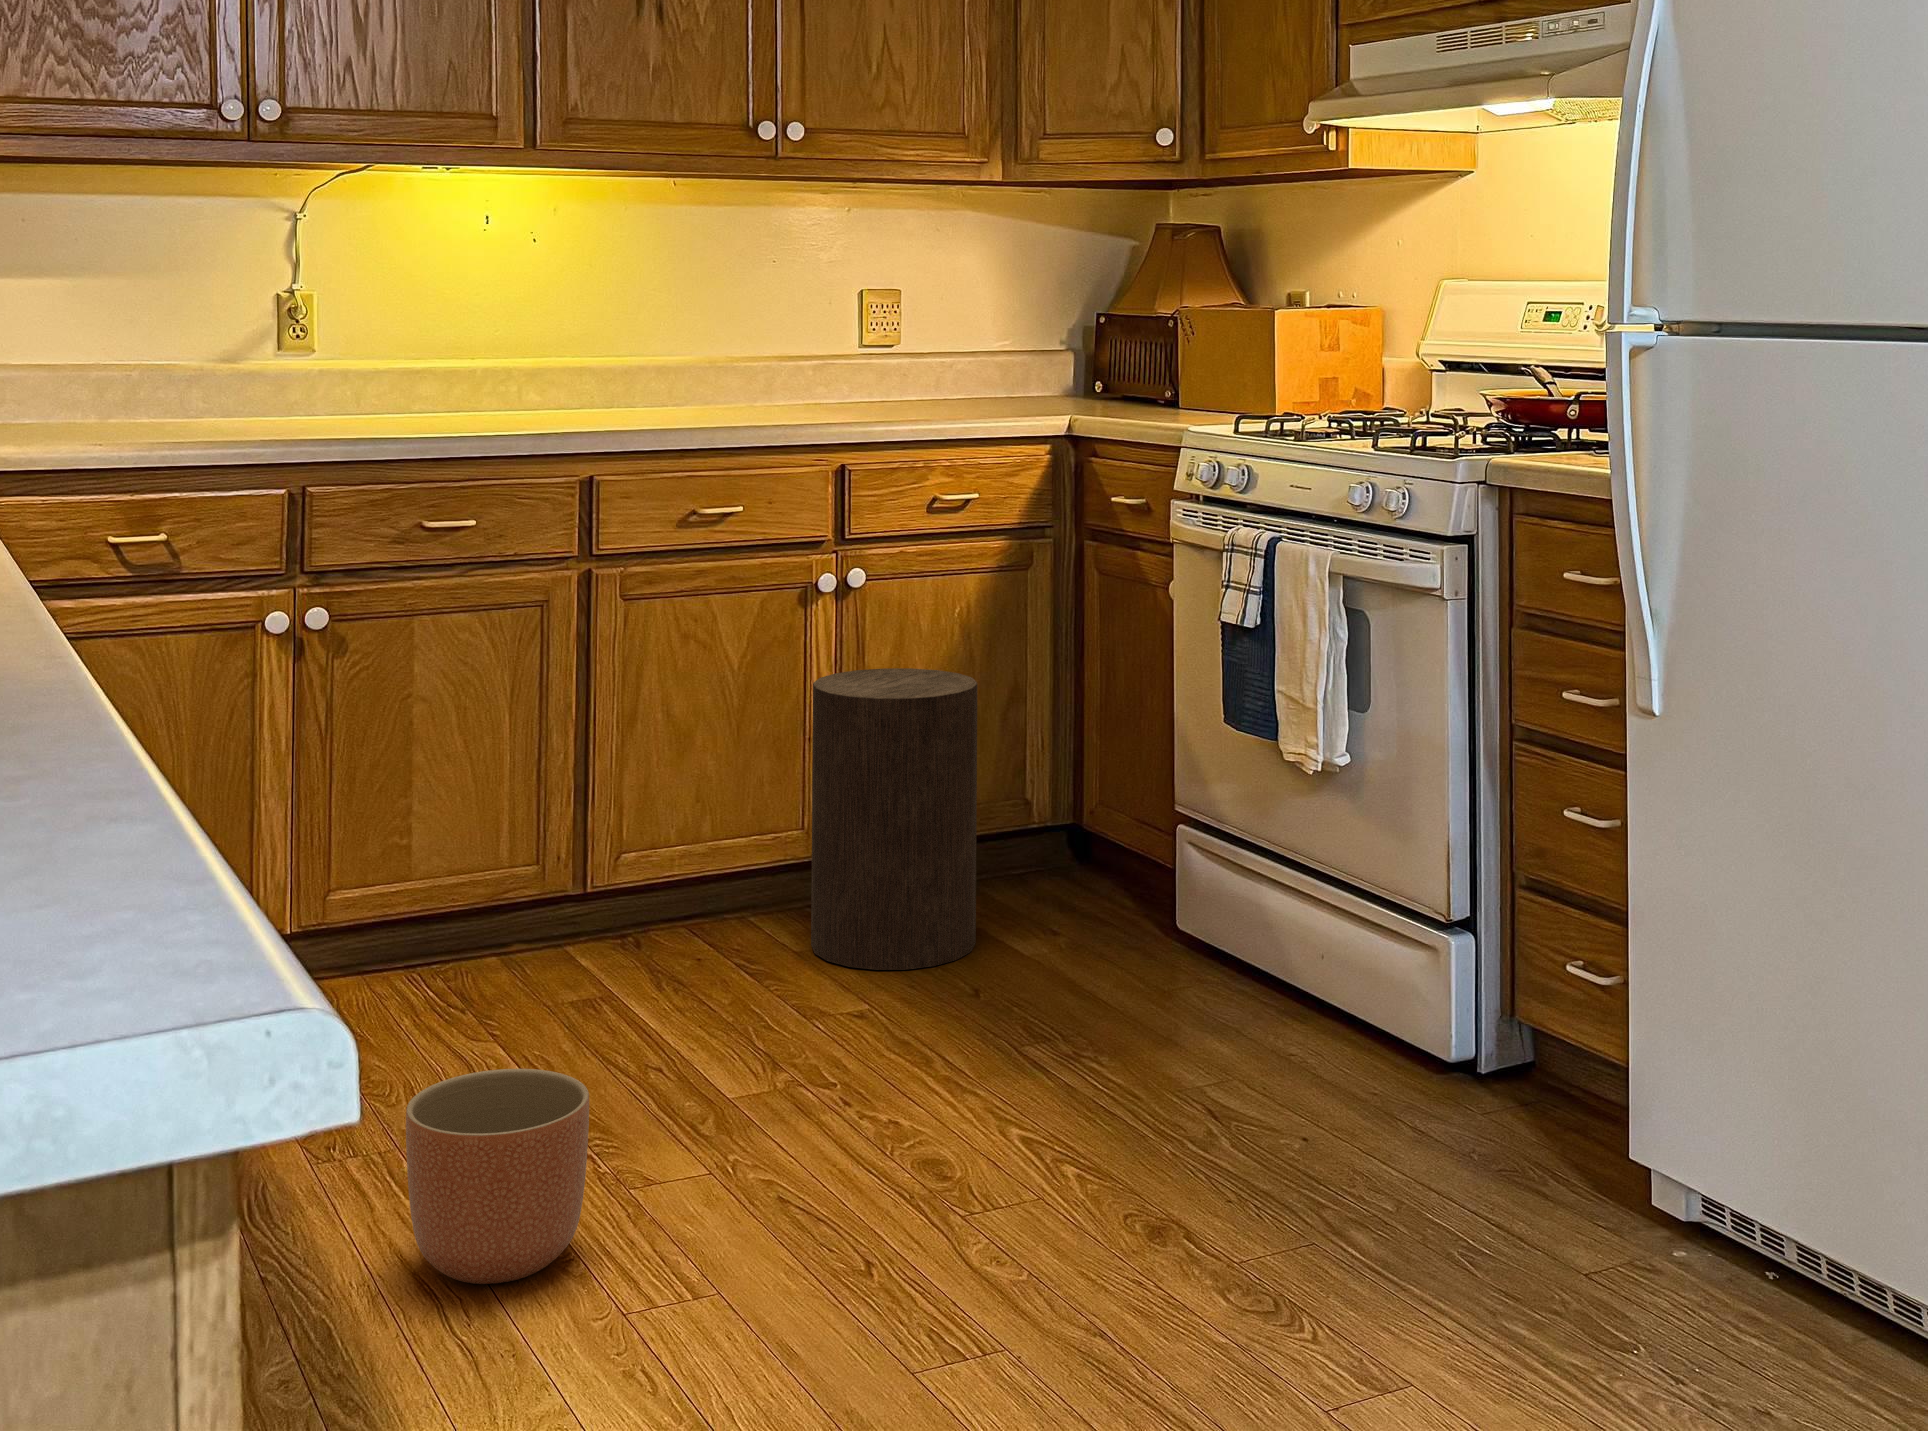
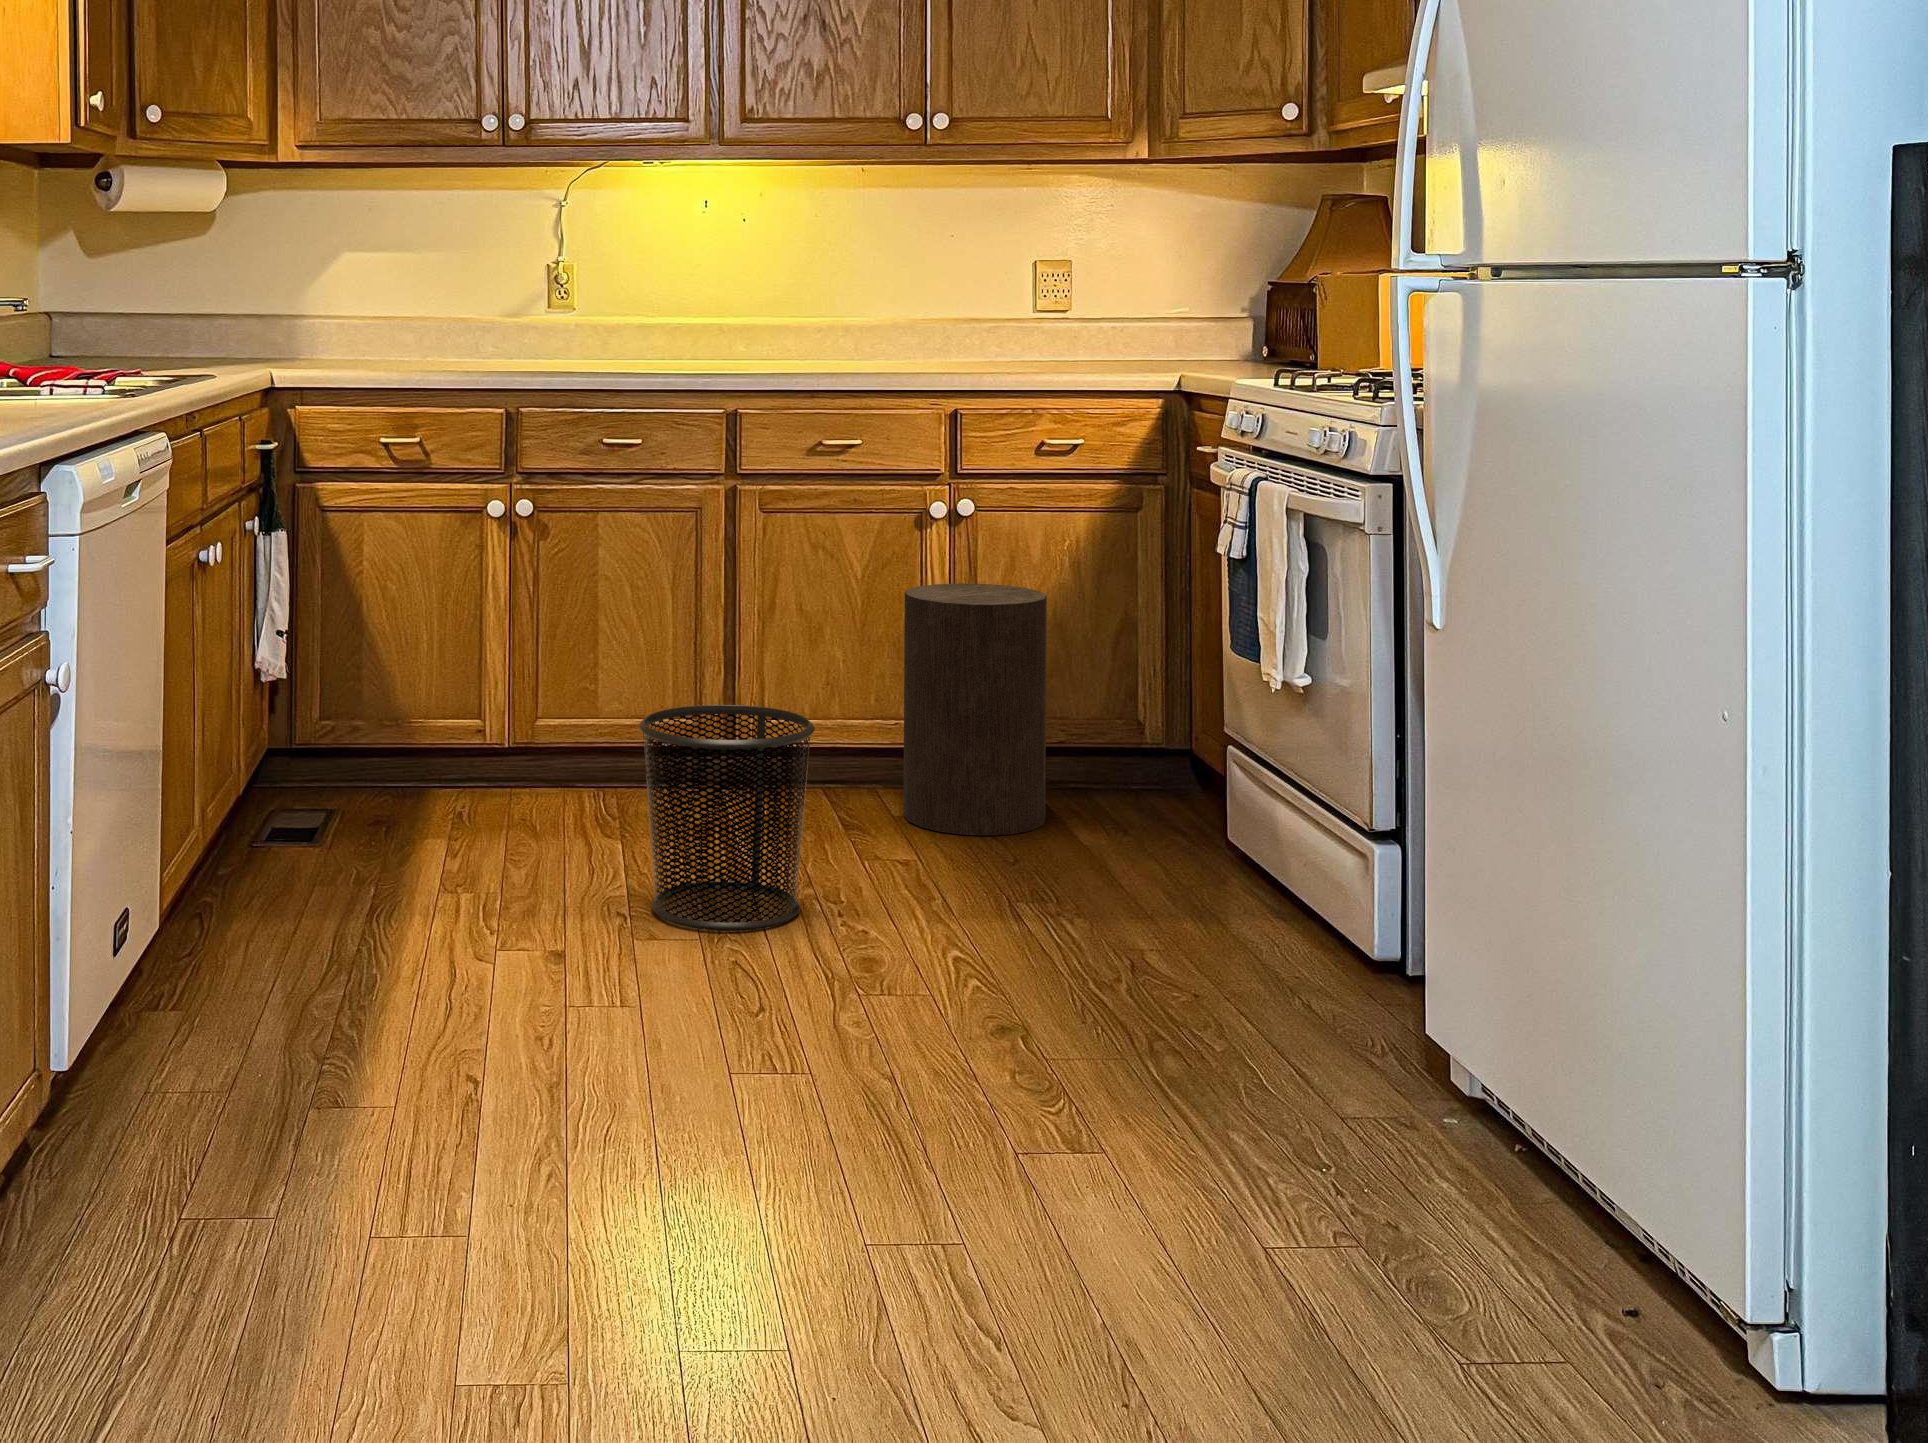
waste bin: none [610,857,836,1160] -> present [639,705,815,931]
planter: present [406,1069,589,1284] -> none [437,826,567,971]

